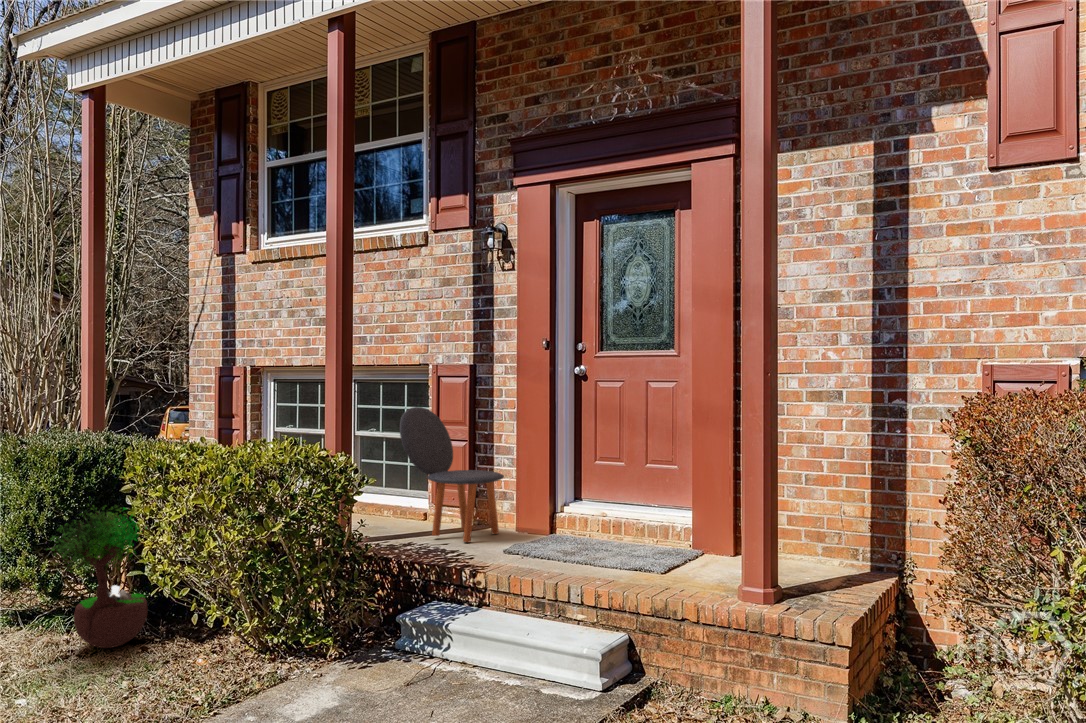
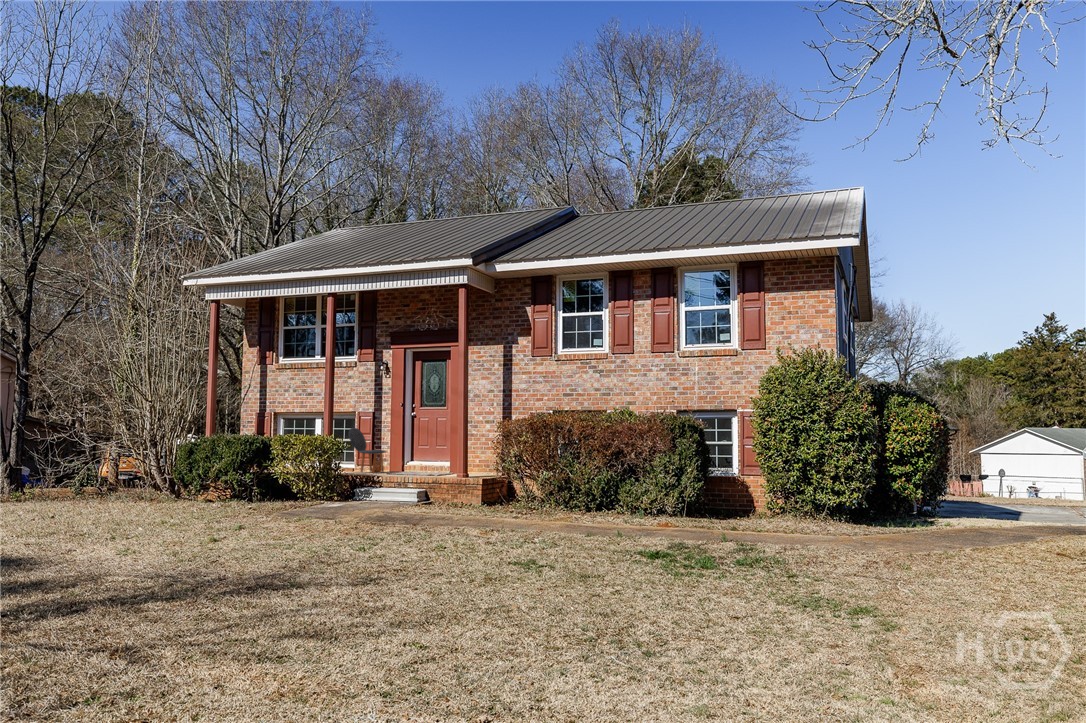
potted tree: present [48,504,147,648] -> none [243,453,274,502]

